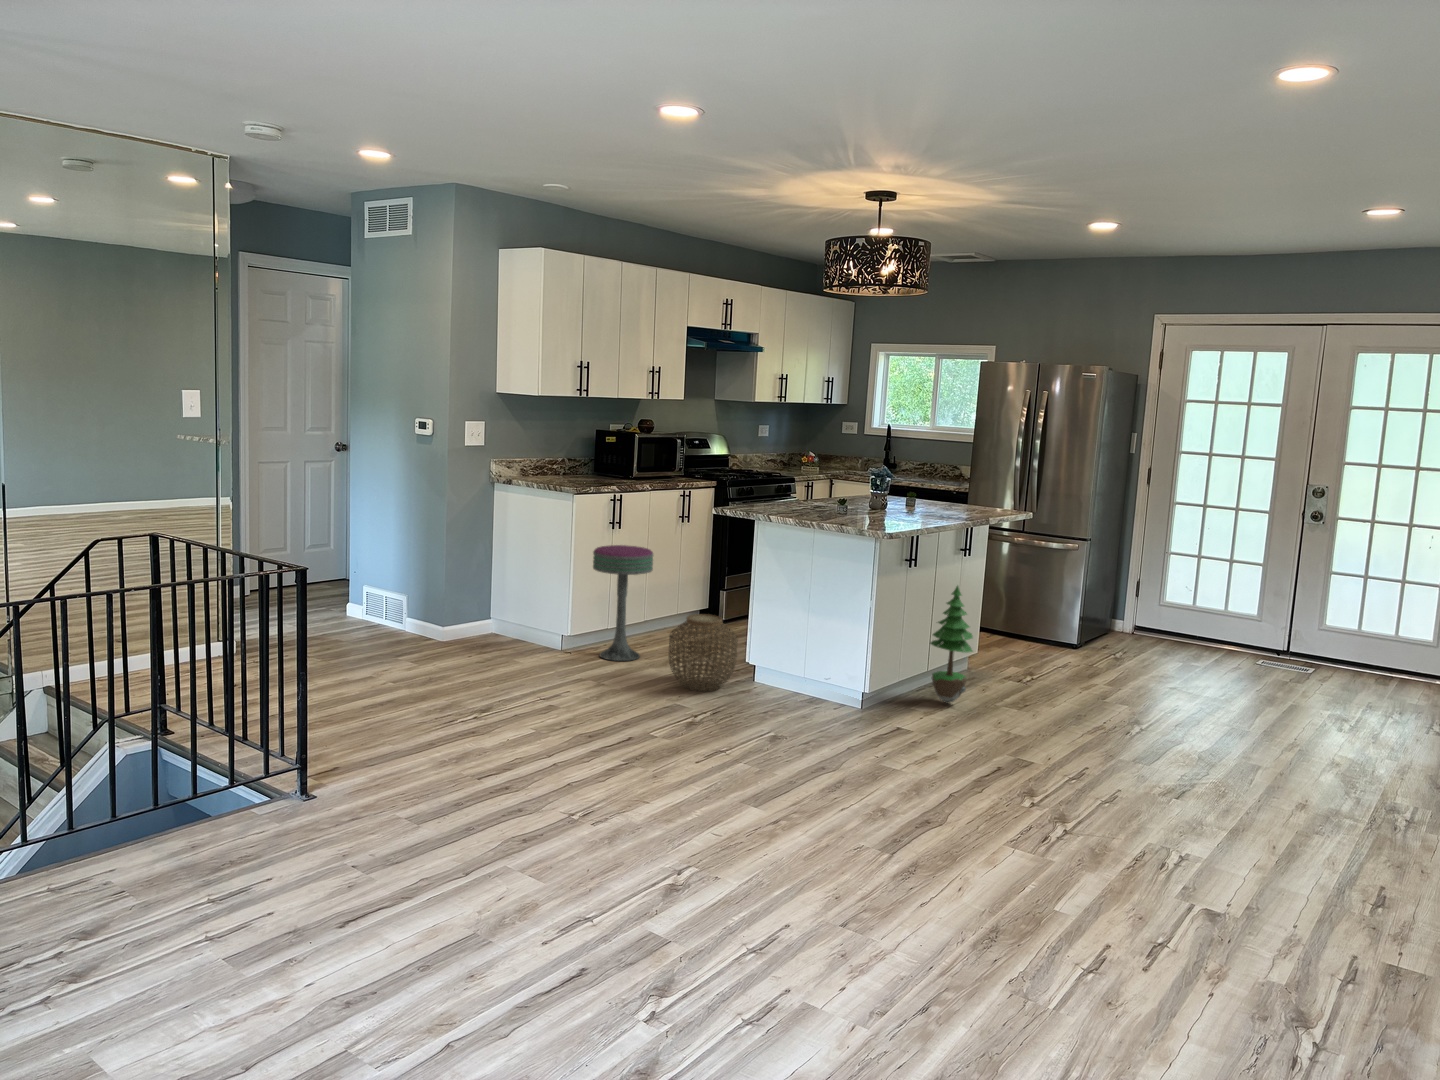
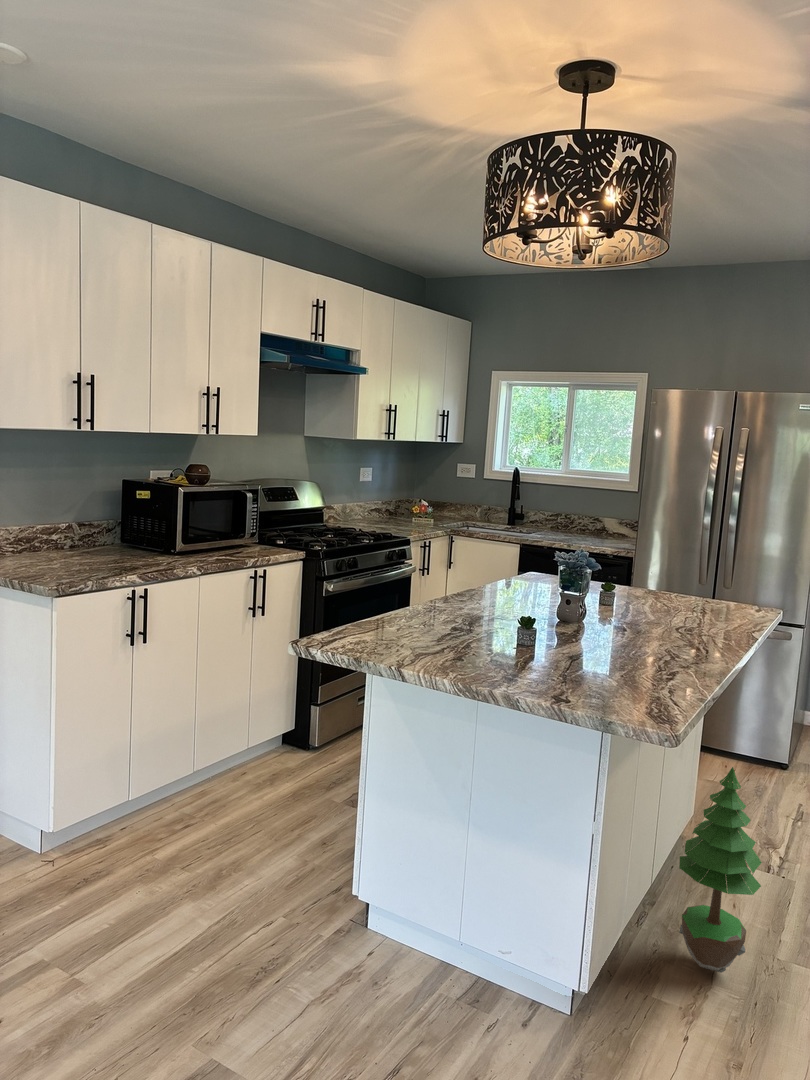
bar stool: present [593,545,653,661] -> none [88,675,195,880]
woven basket: present [669,614,737,691] -> none [210,823,338,981]

